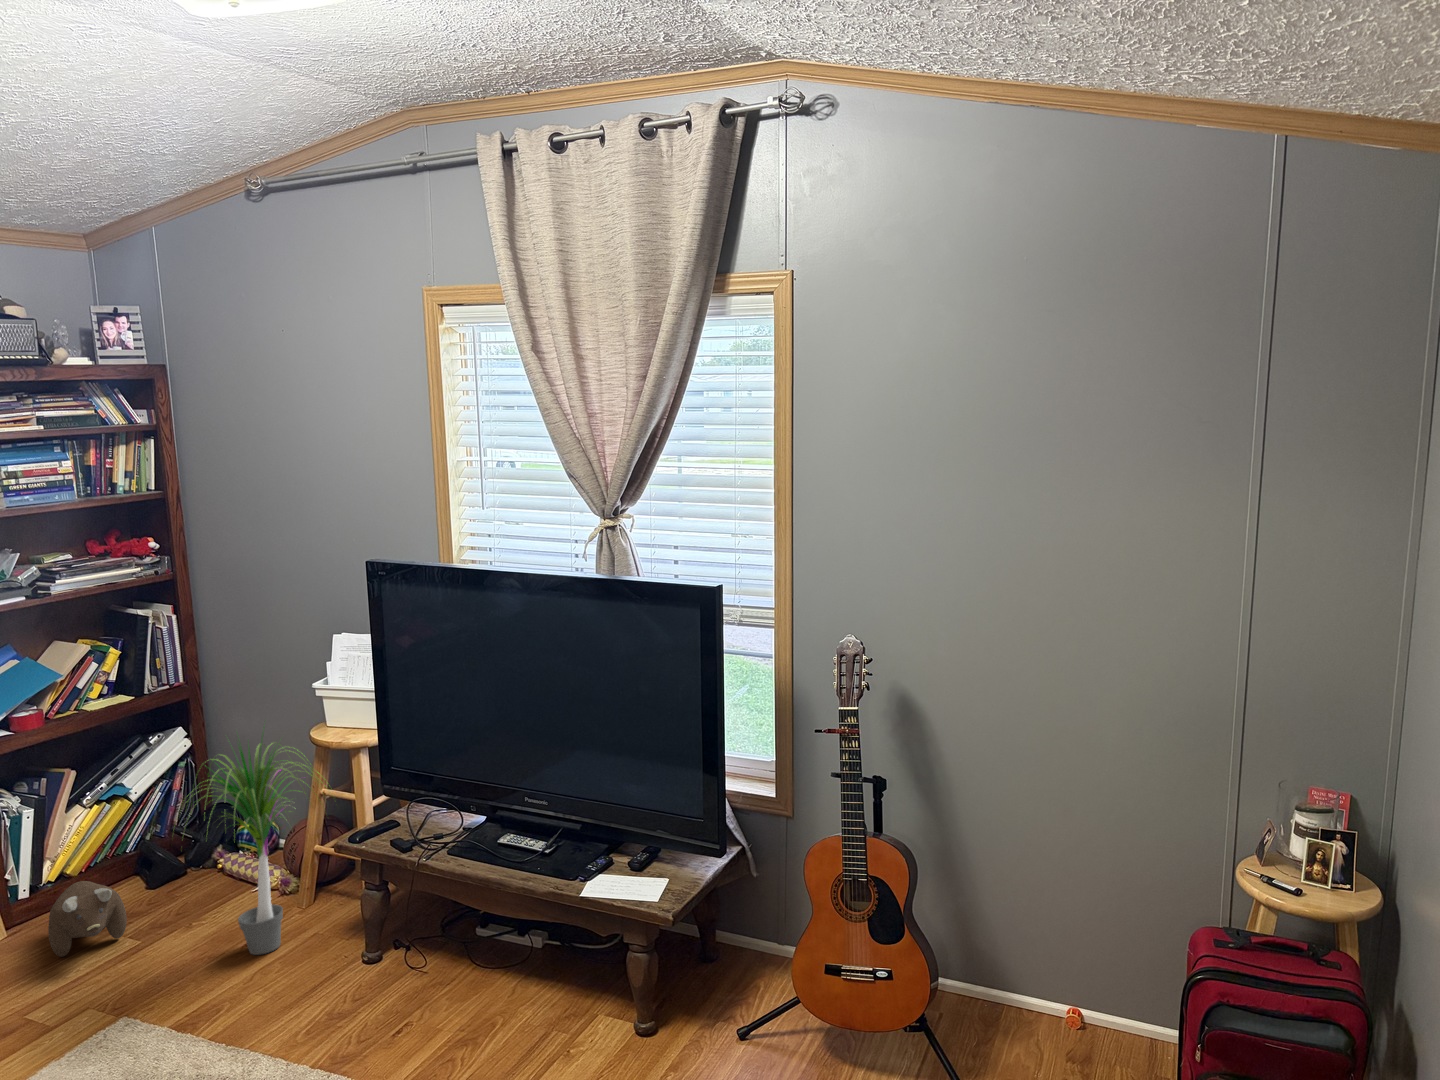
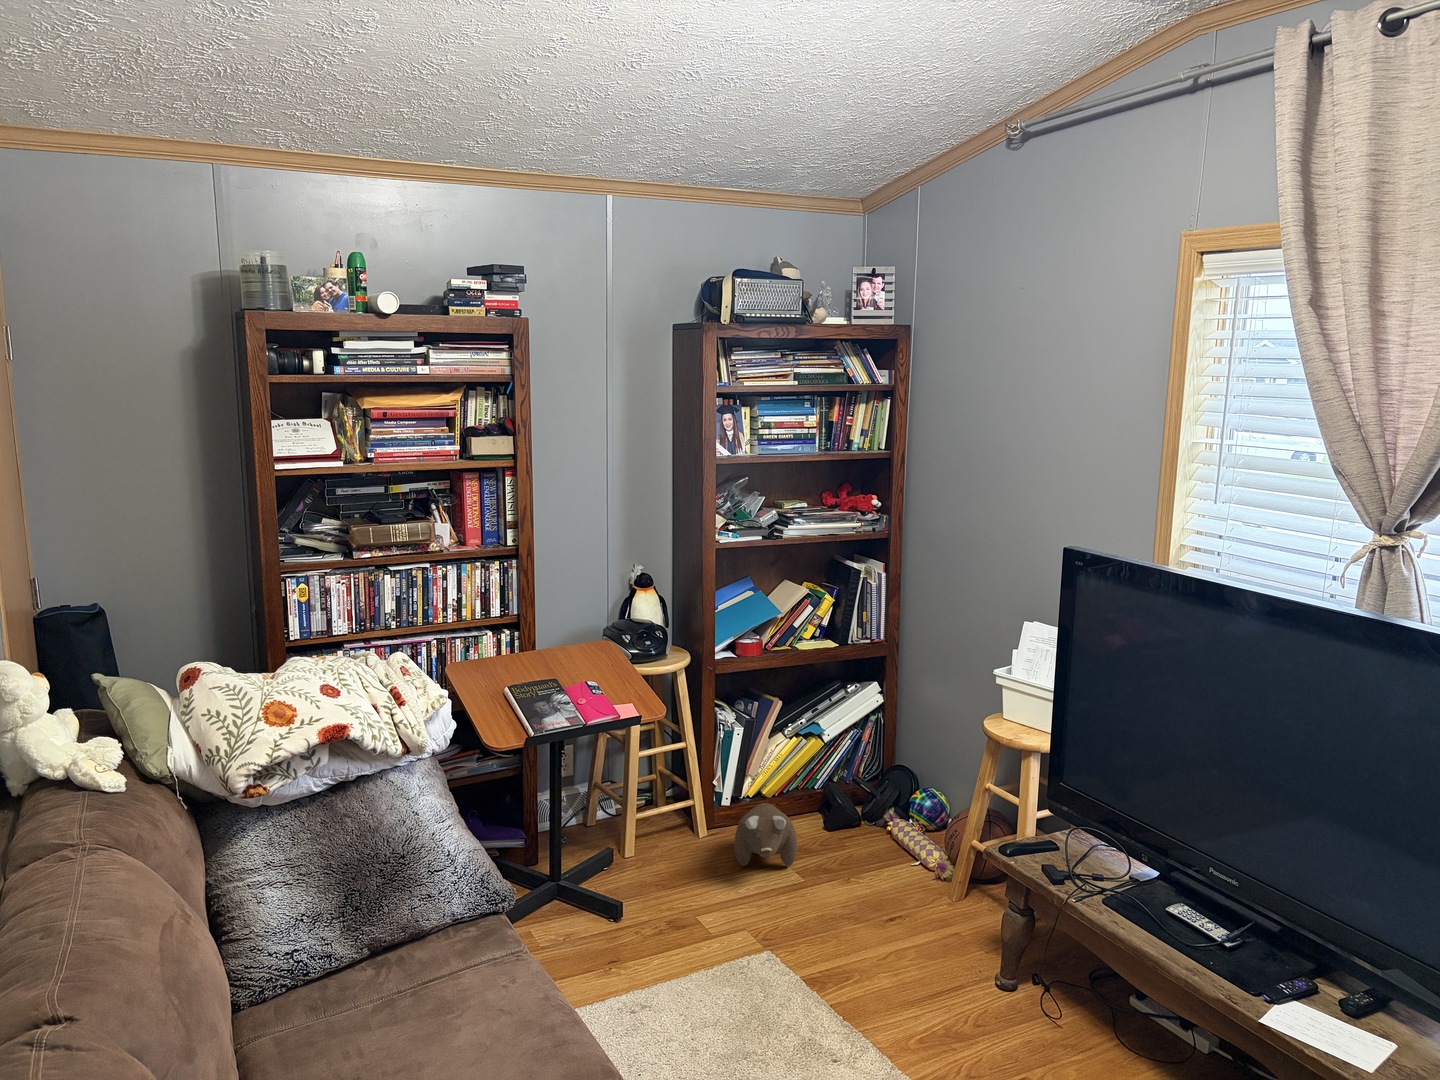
potted plant: present [176,725,312,955] -> none [834,692,998,934]

